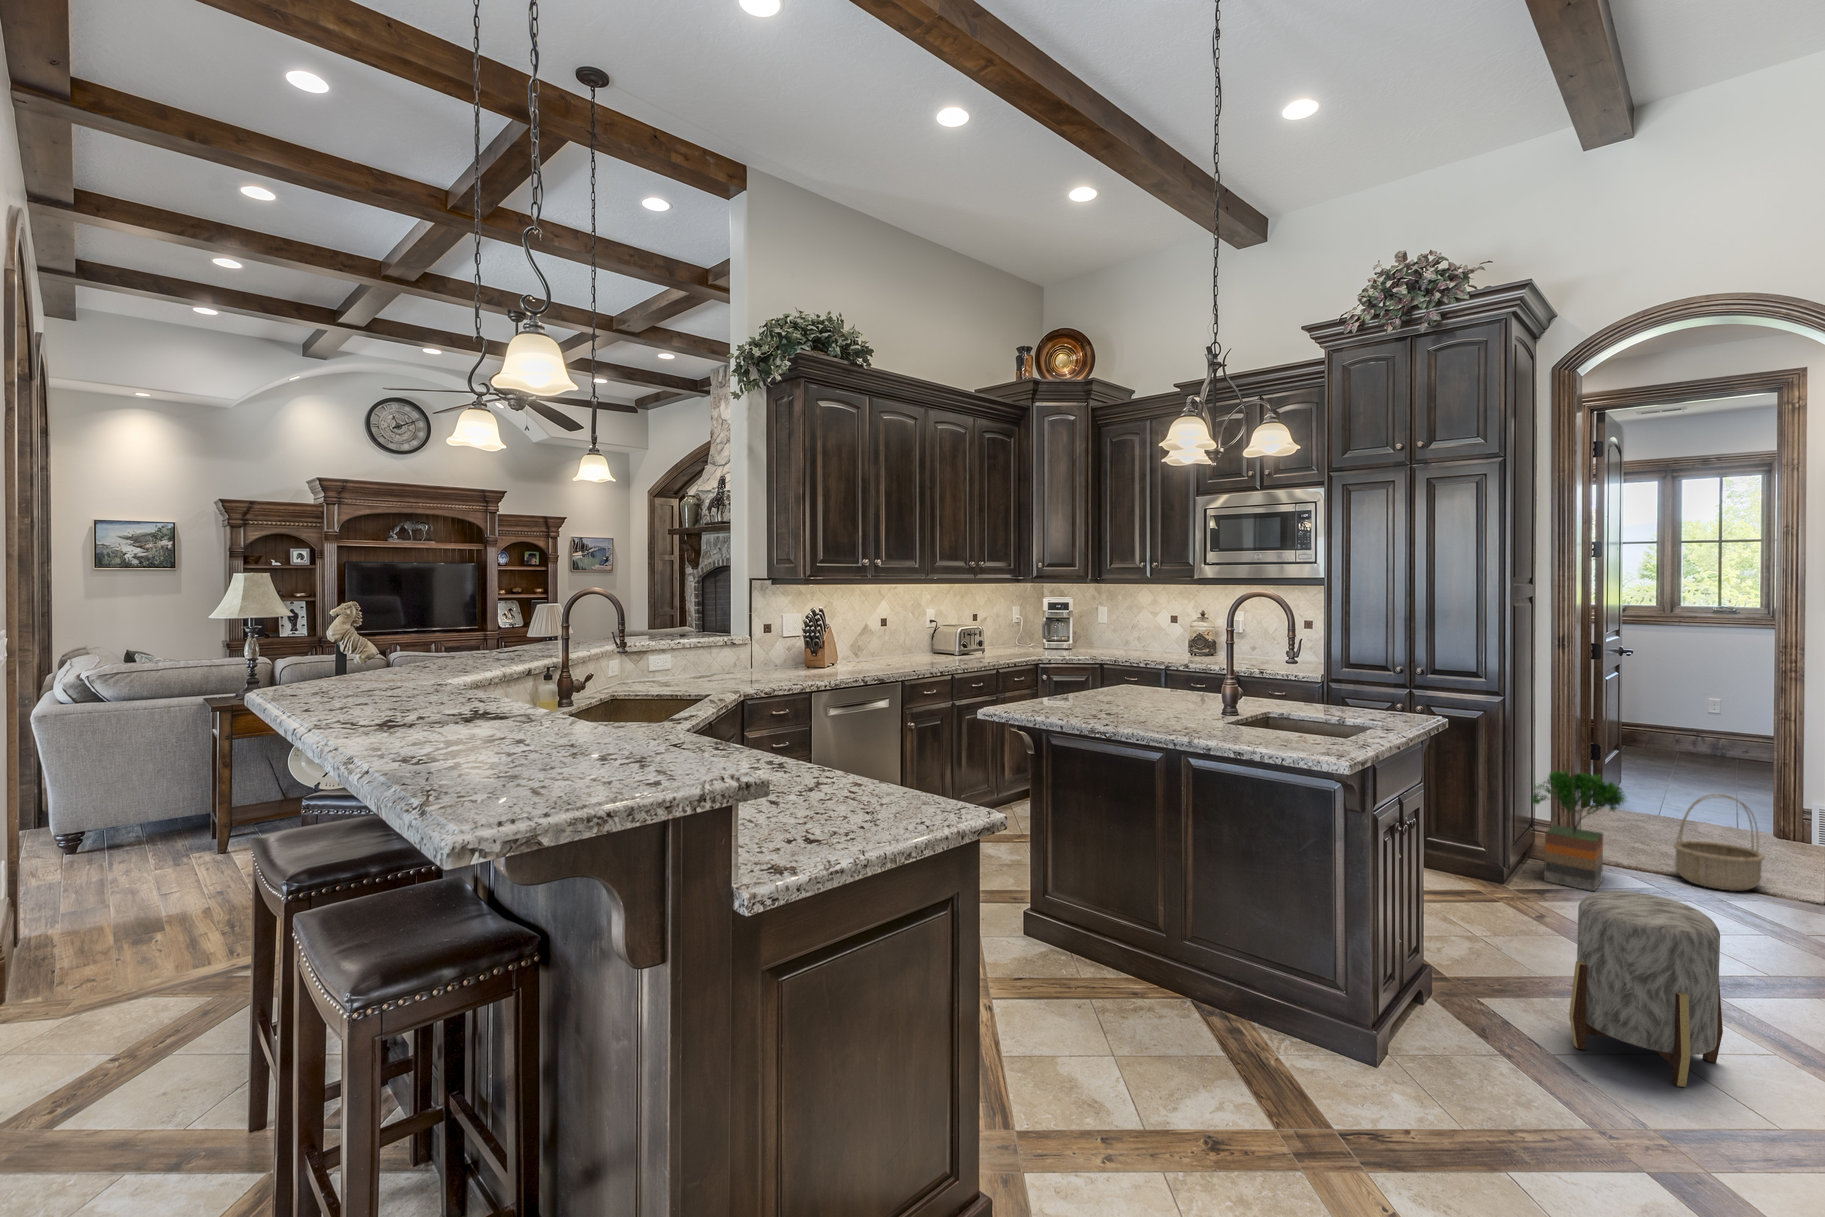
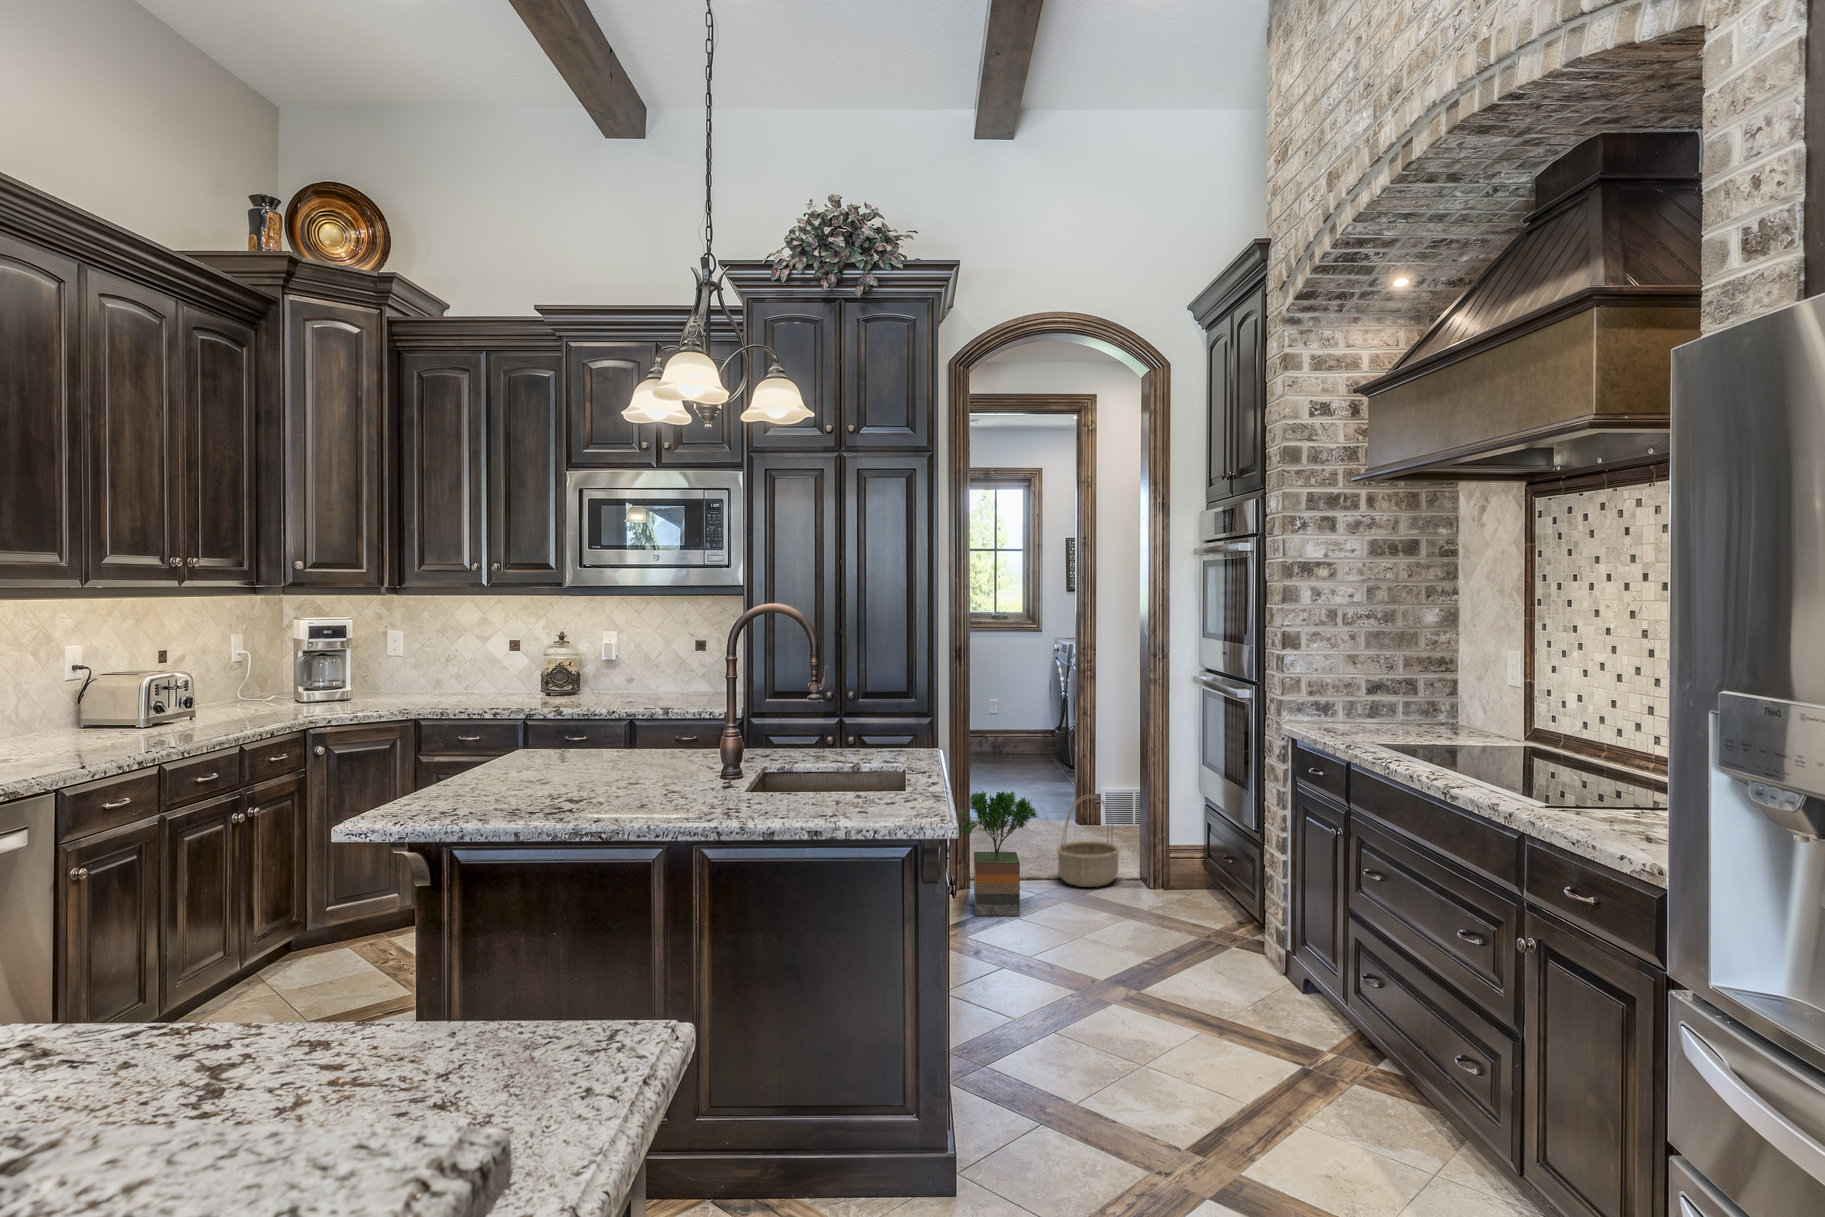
stool: present [1569,891,1723,1087] -> none [1130,922,1249,1121]

